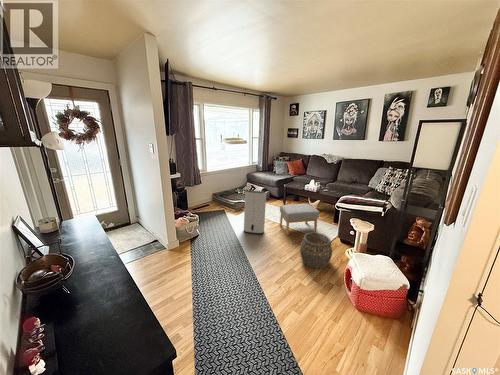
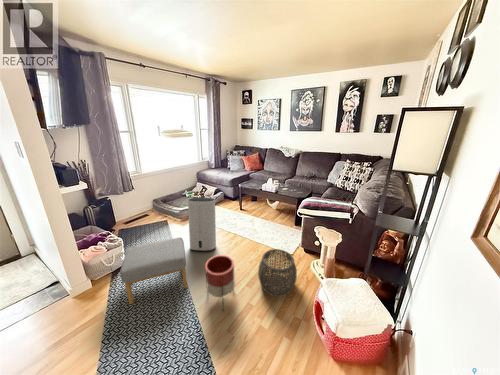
footstool: present [280,204,319,235] -> present [120,238,187,304]
planter: none [260,230,282,271] -> present [205,255,235,304]

